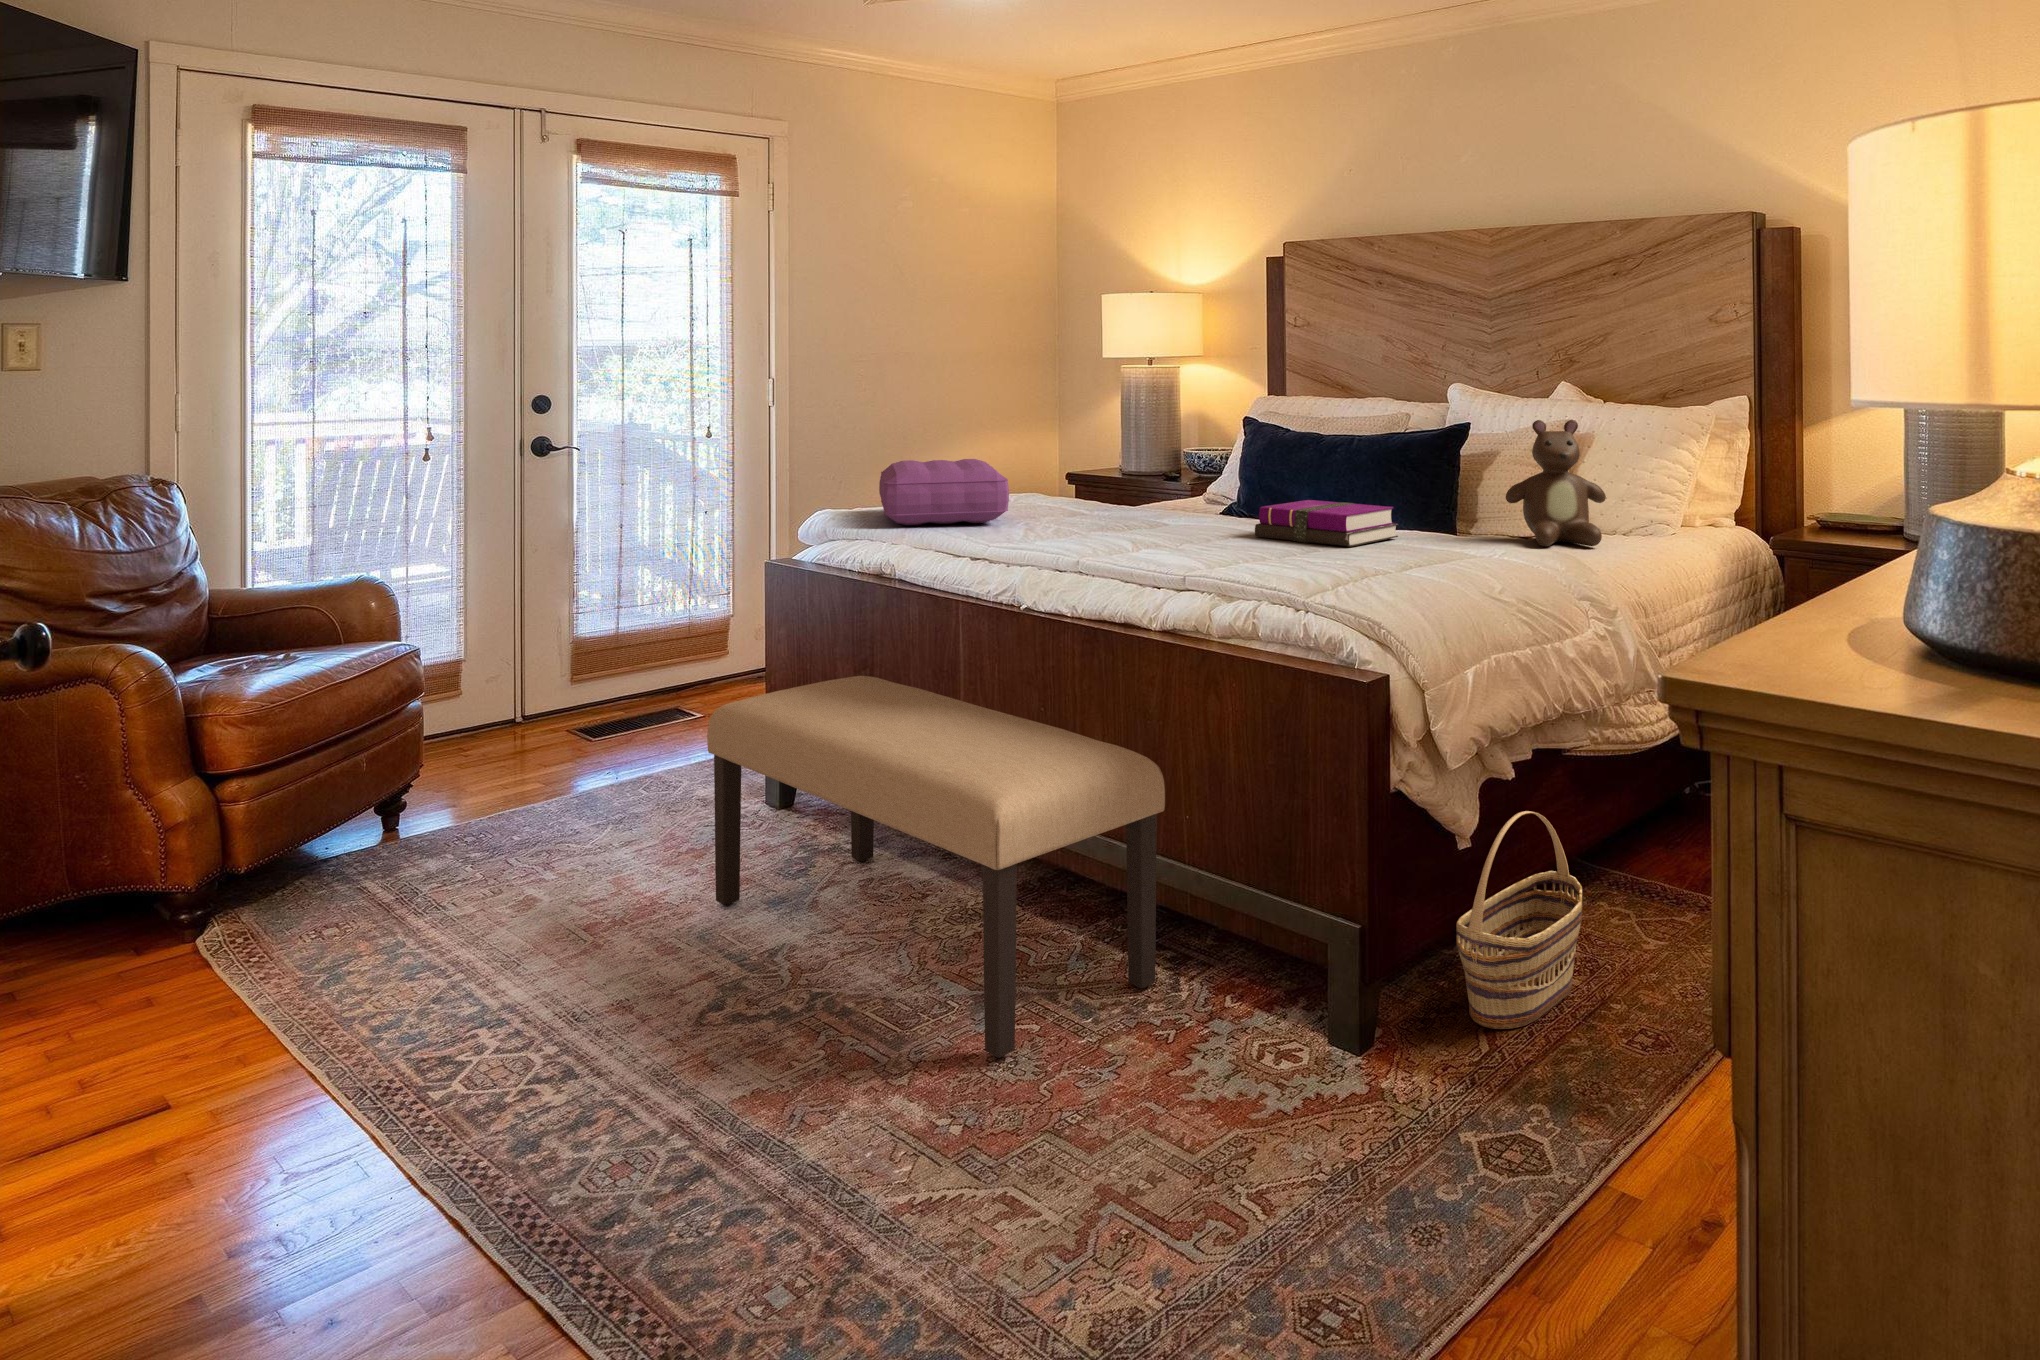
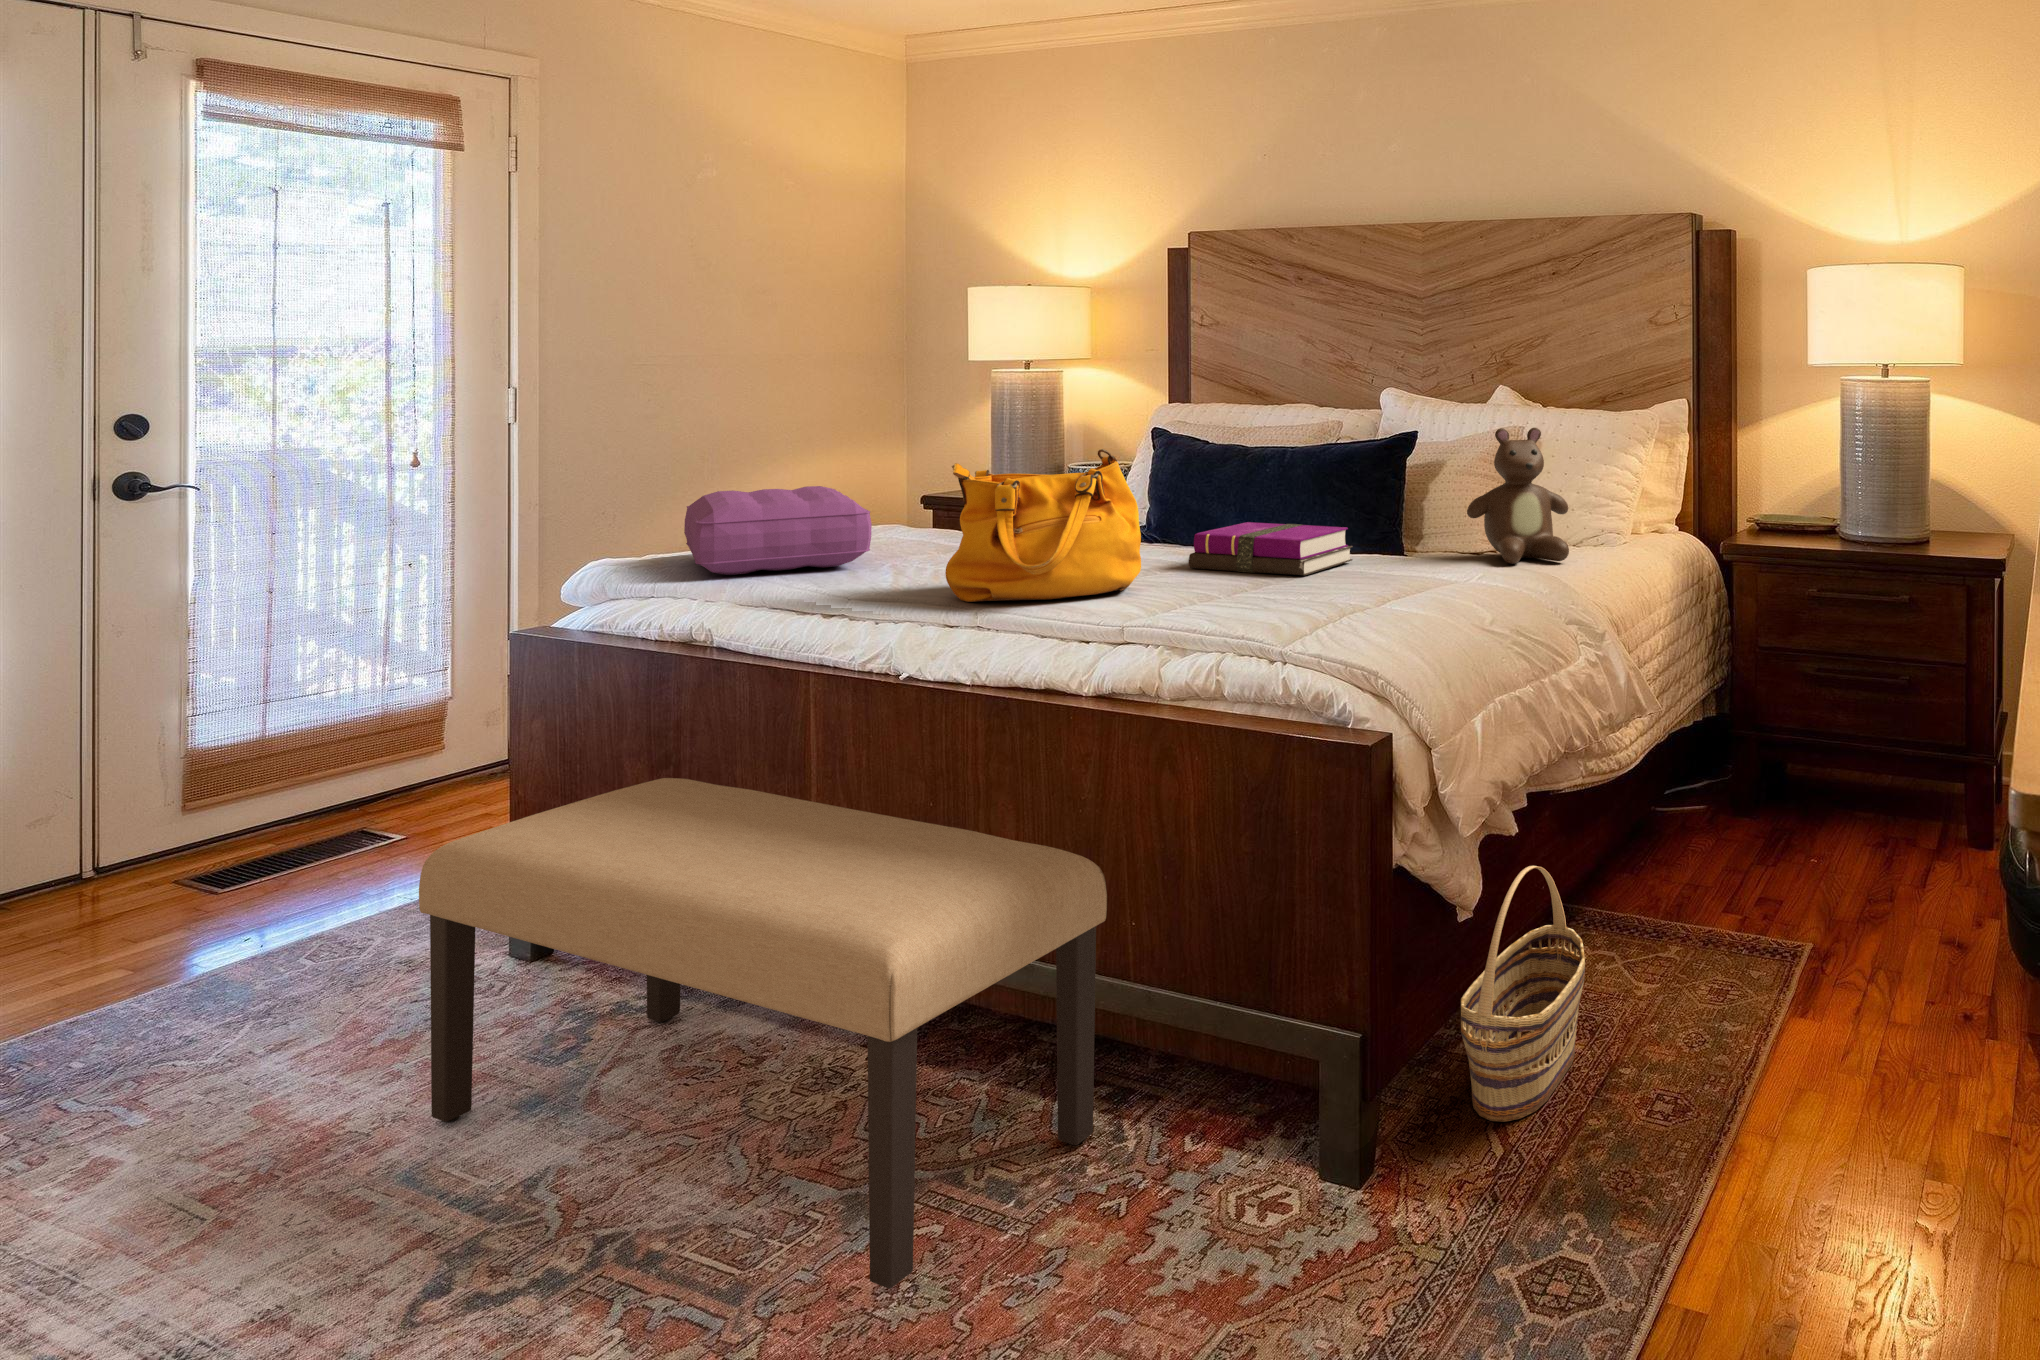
handbag: none [1056,431,1209,554] -> present [945,449,1141,602]

